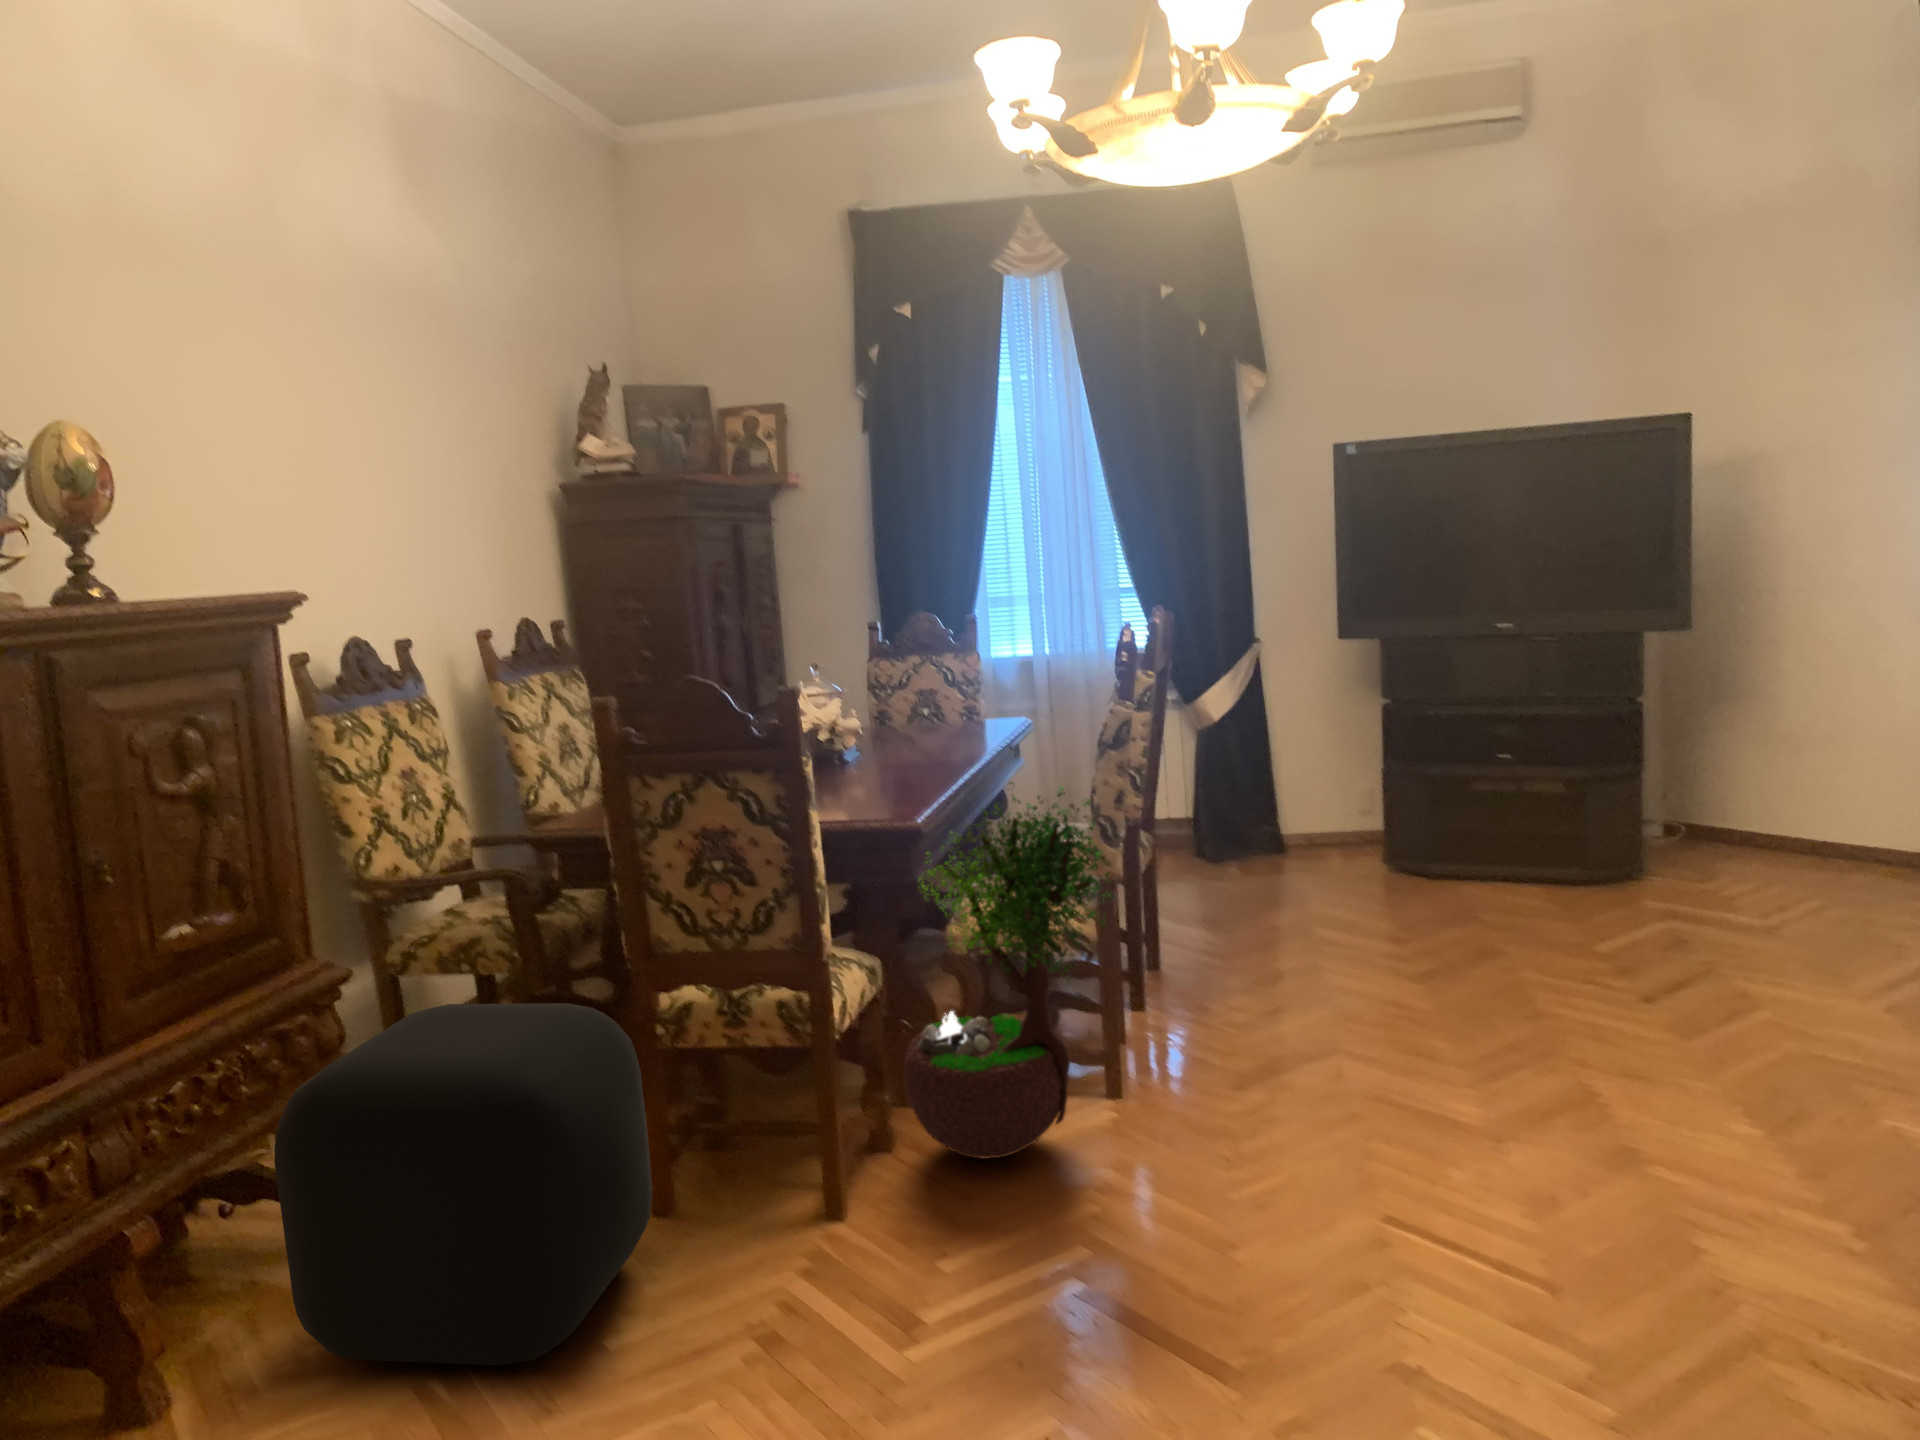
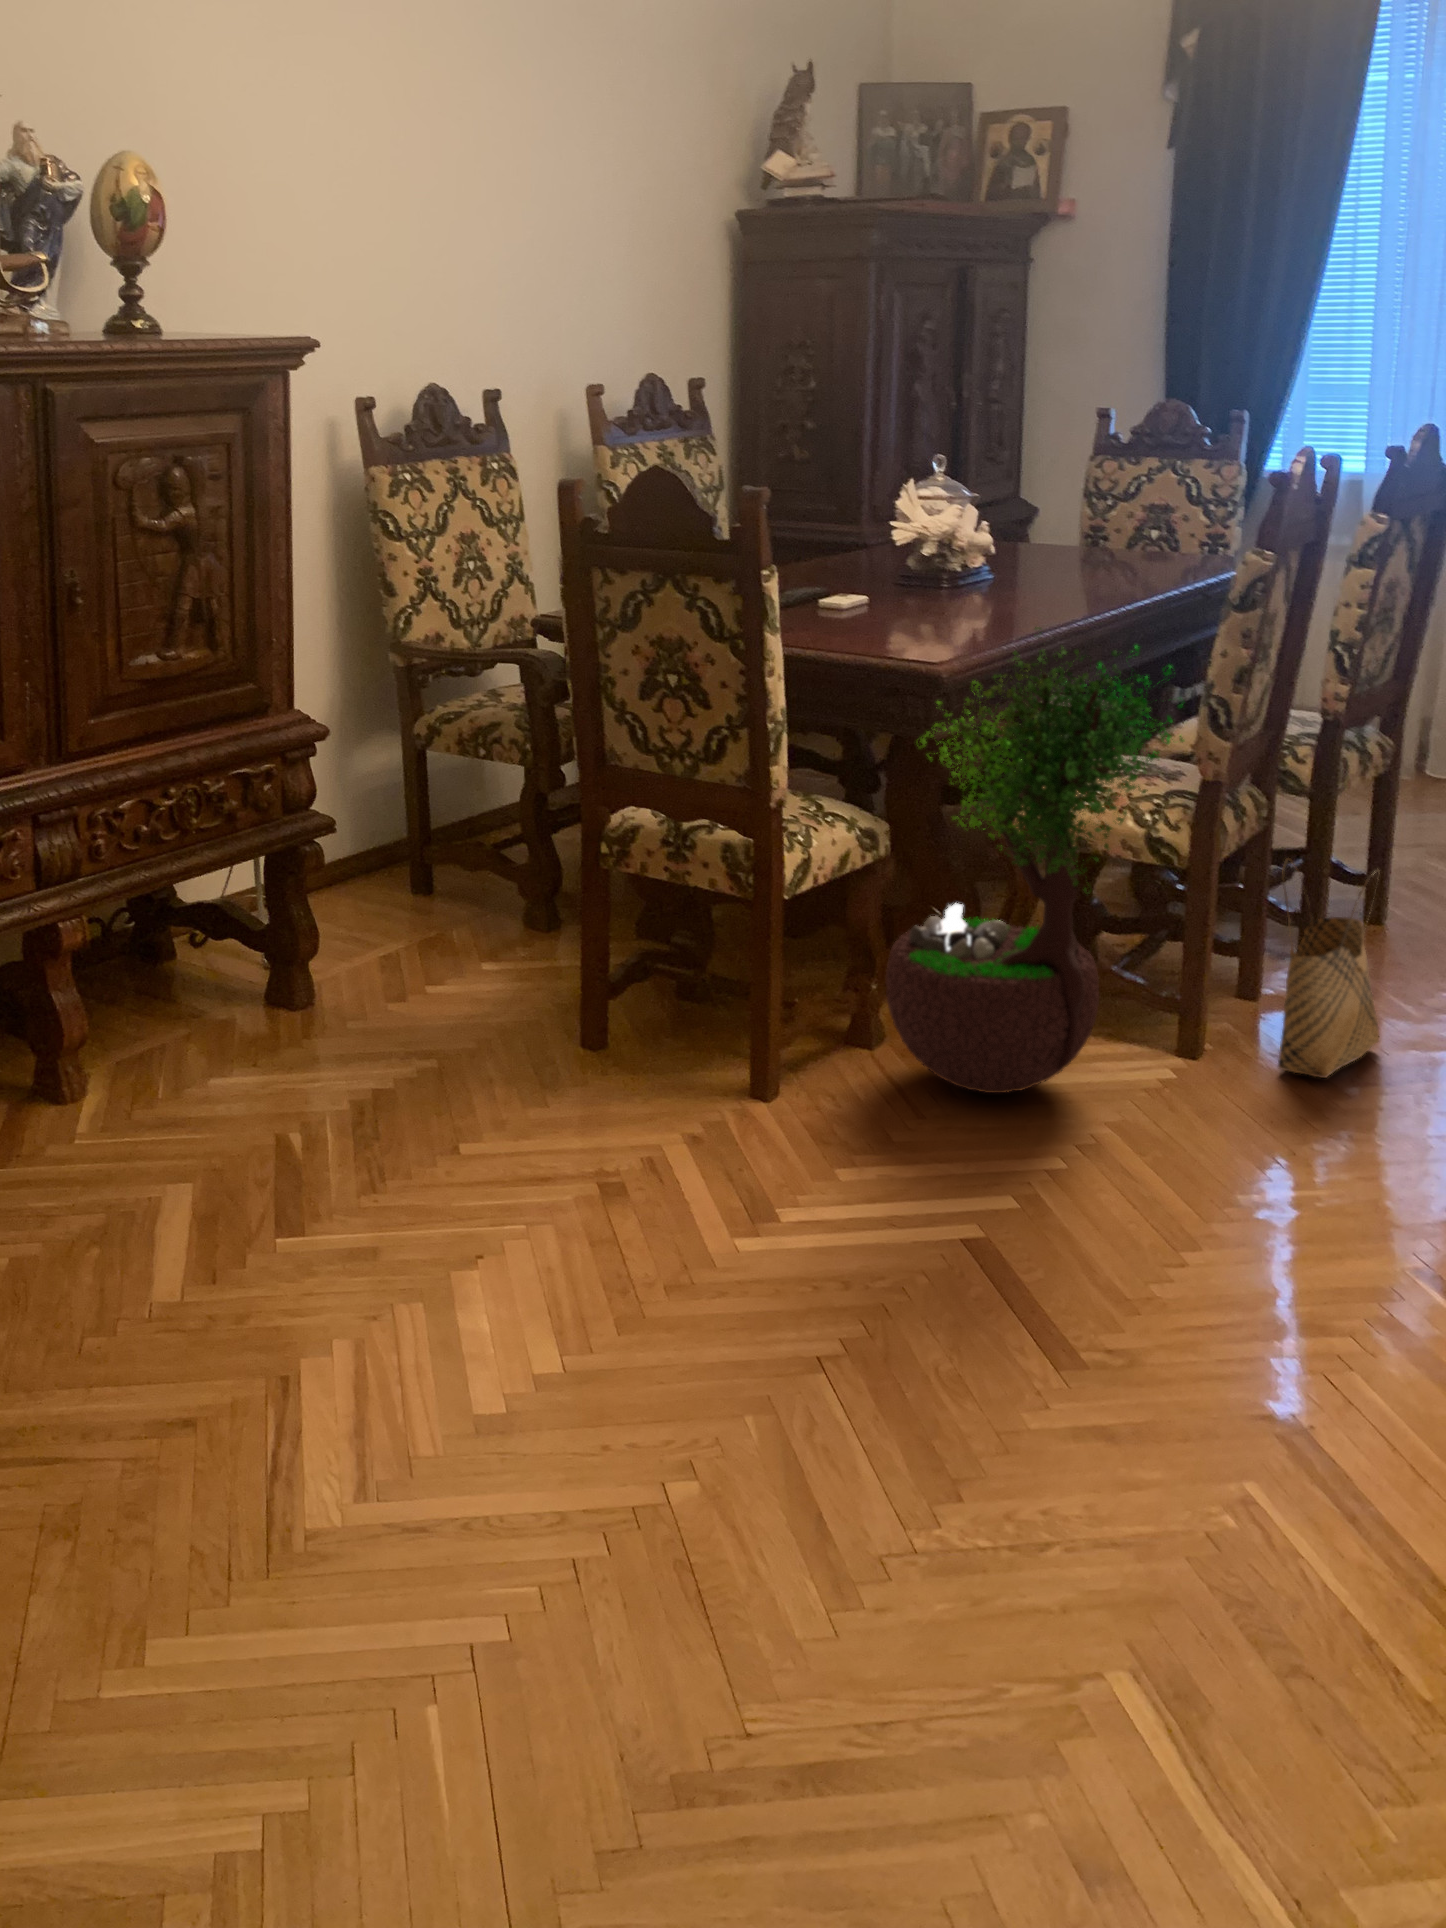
woven basket: none [1142,922,1208,1080] -> present [1278,858,1379,1078]
ottoman: present [274,1003,652,1365] -> none [206,775,564,1132]

